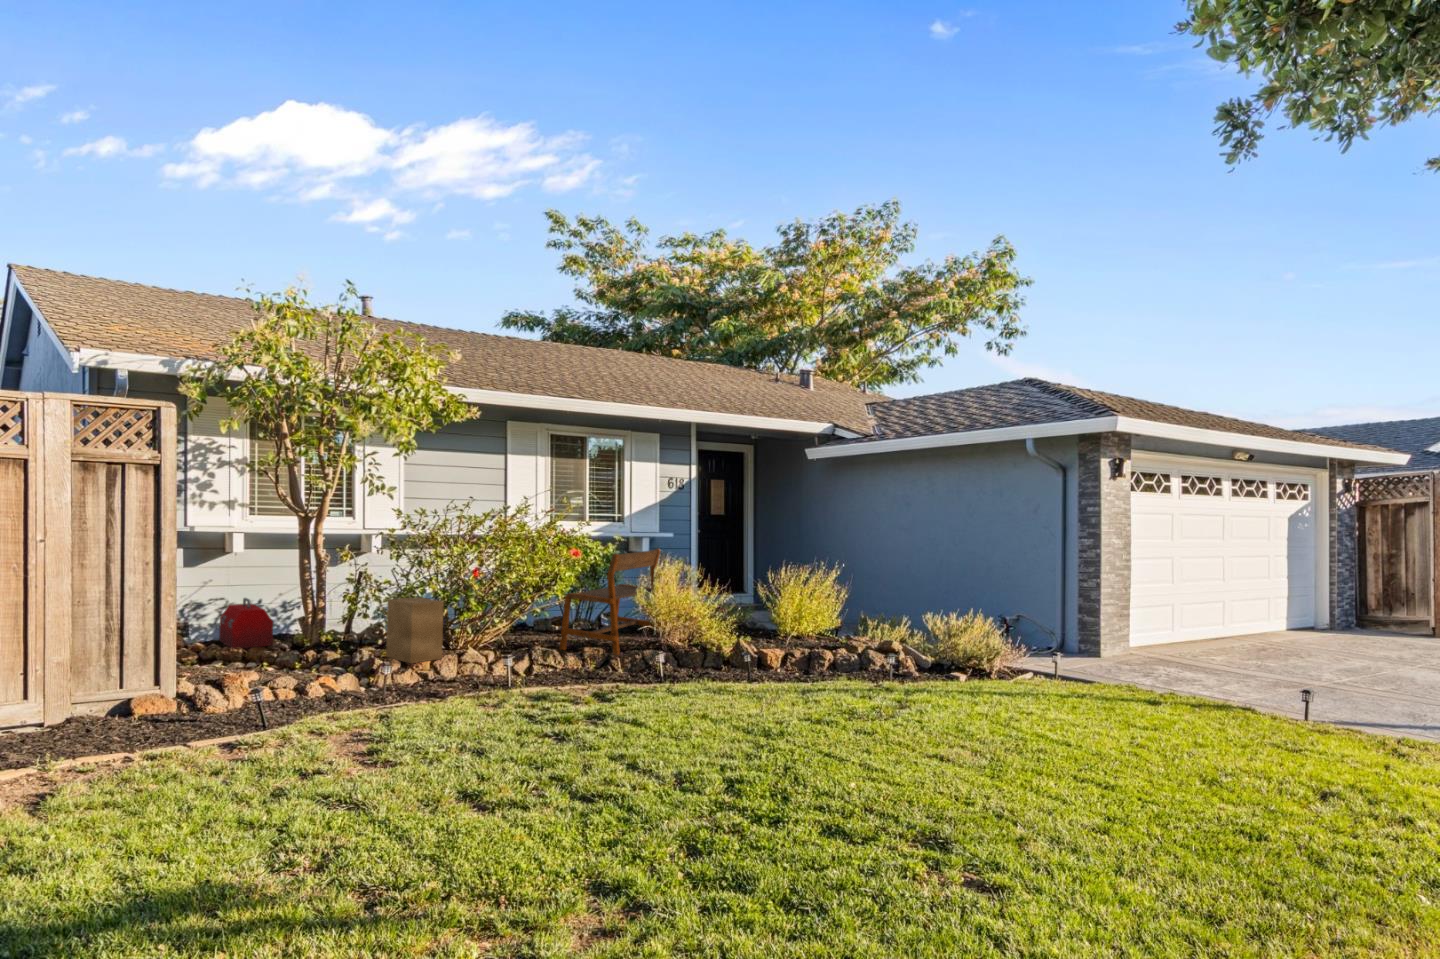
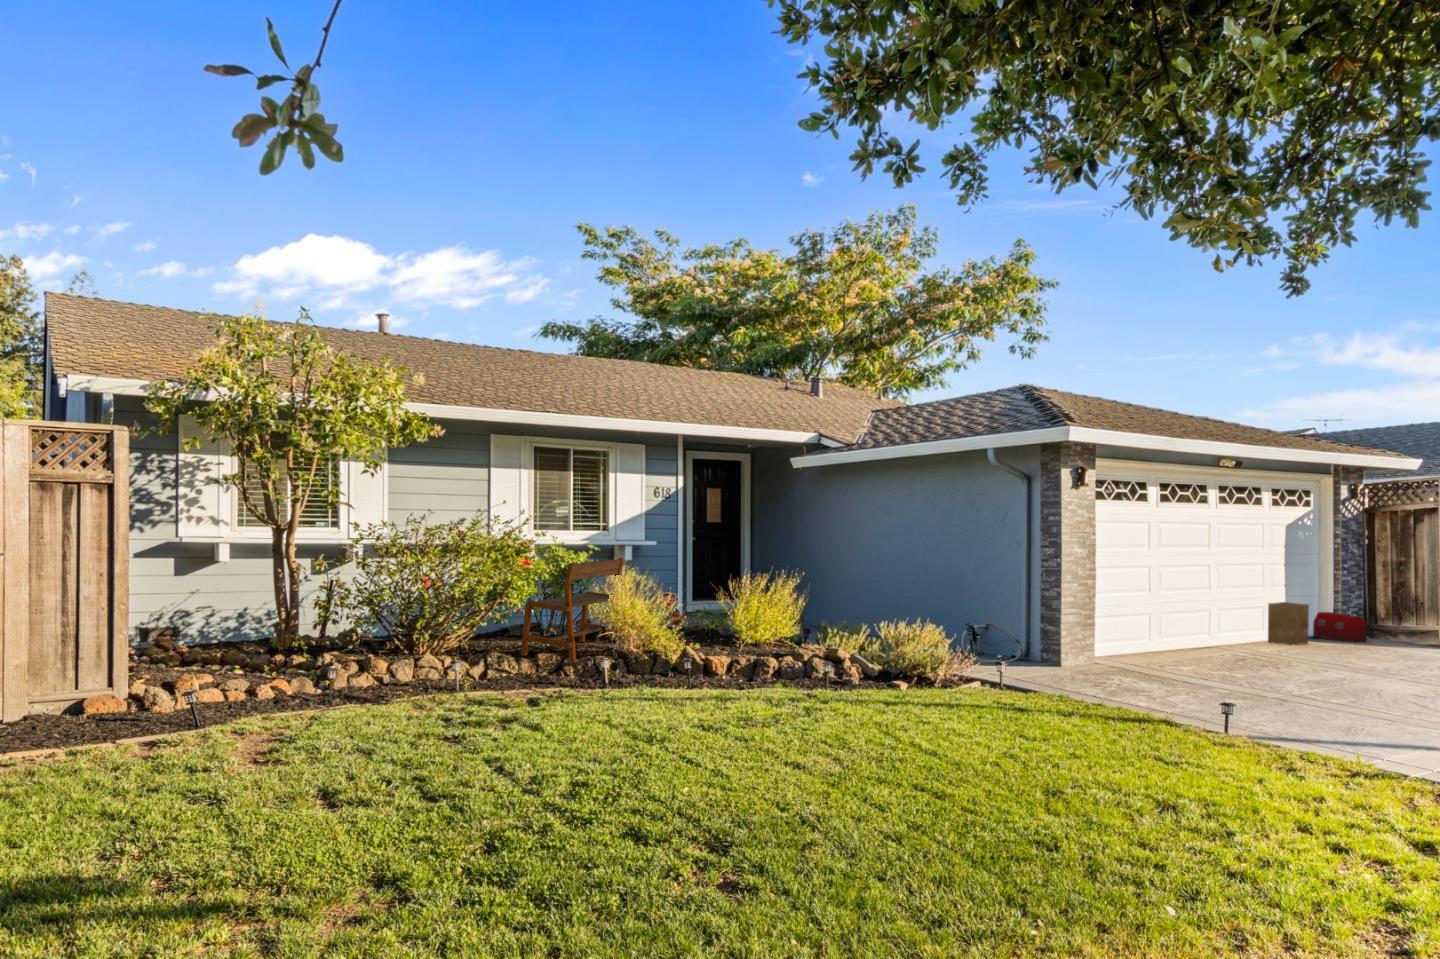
cardboard box: present [386,597,444,663] -> present [1268,602,1309,645]
toolbox: present [219,598,273,649] -> present [1313,608,1367,642]

